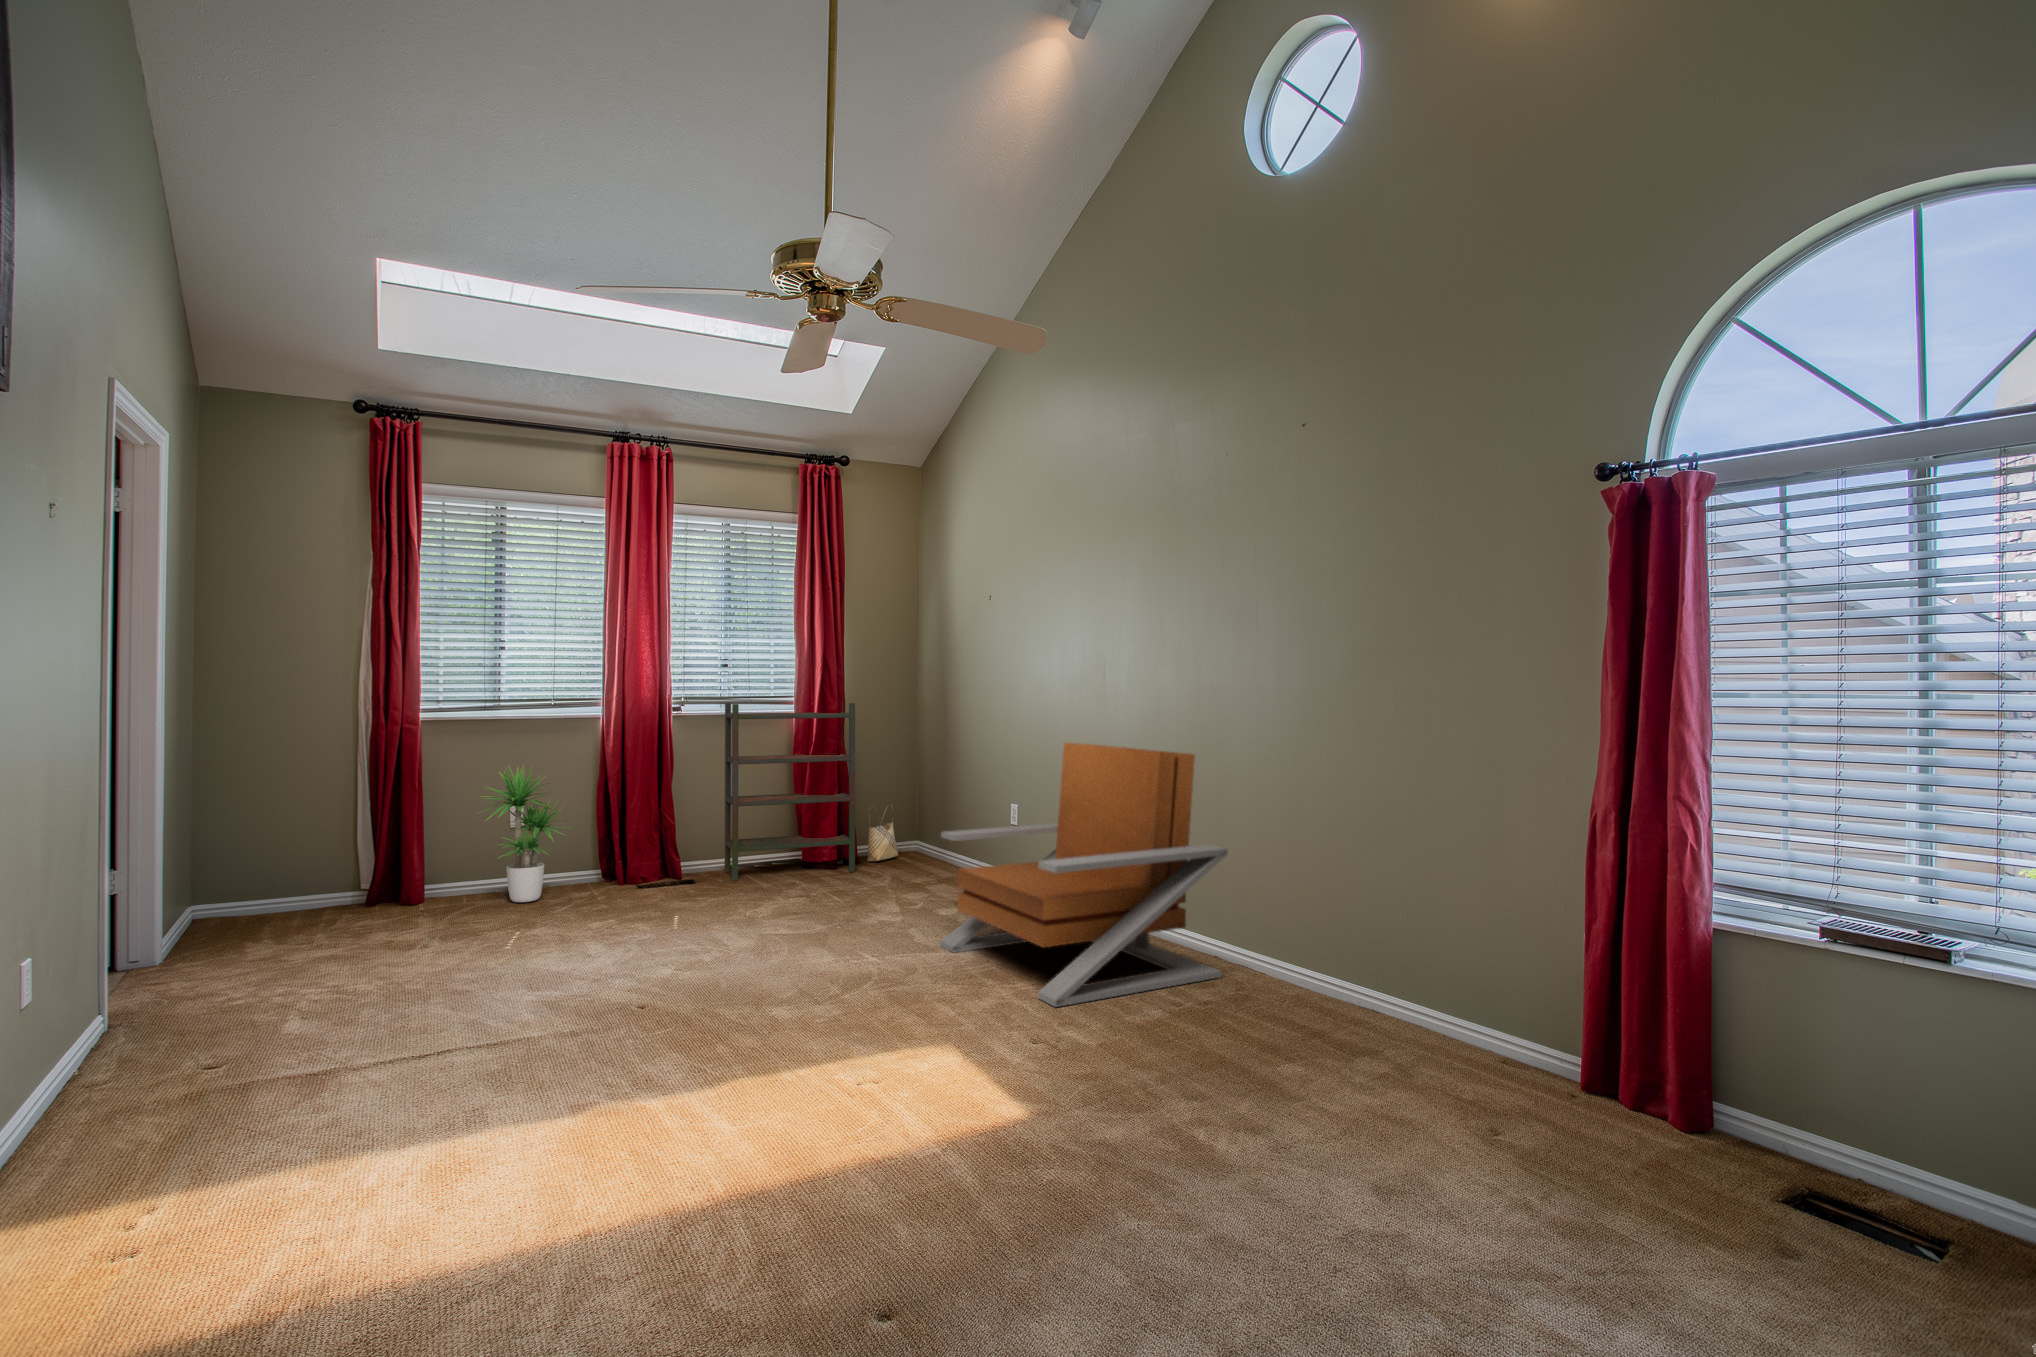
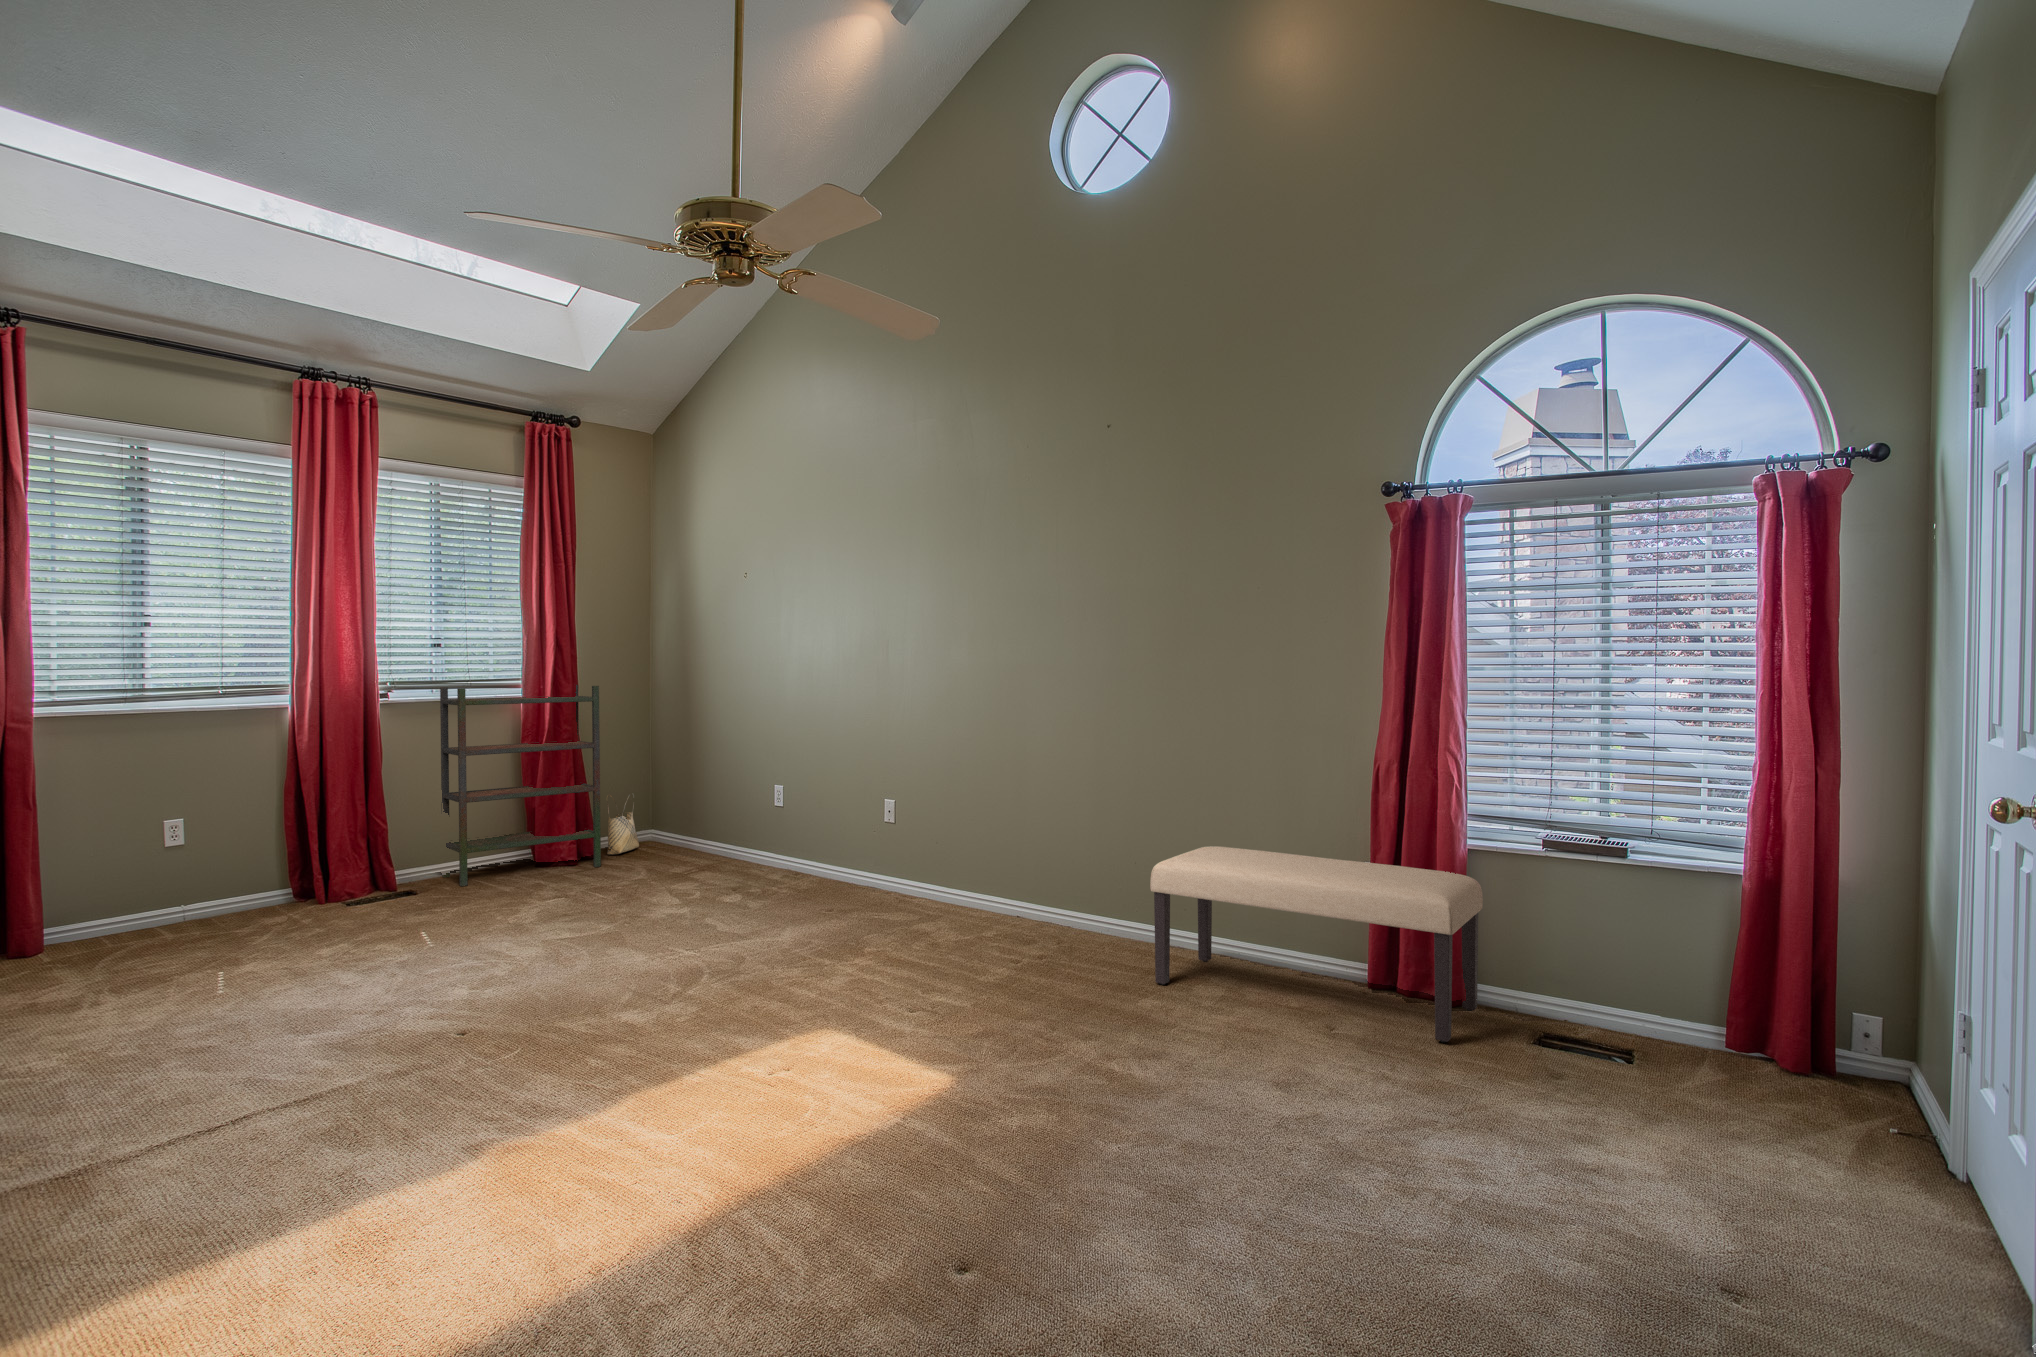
lounge chair: present [940,743,1228,1007] -> none [752,721,1043,975]
potted plant: present [482,766,566,902] -> none [125,764,264,931]
bench: none [1308,898,1731,1175] -> present [1150,846,1483,1042]

